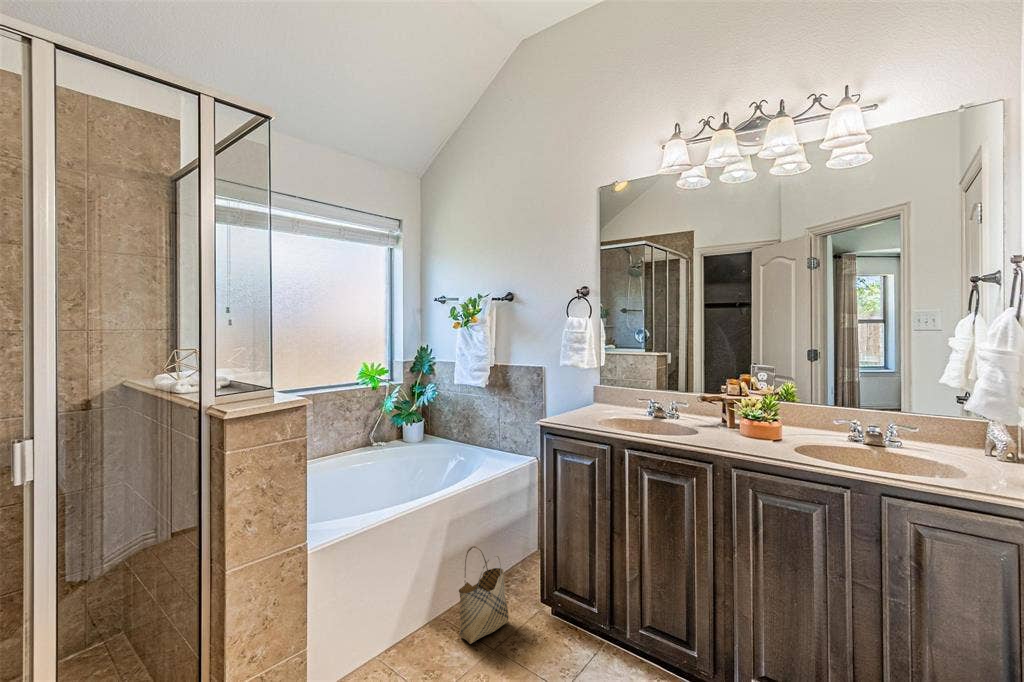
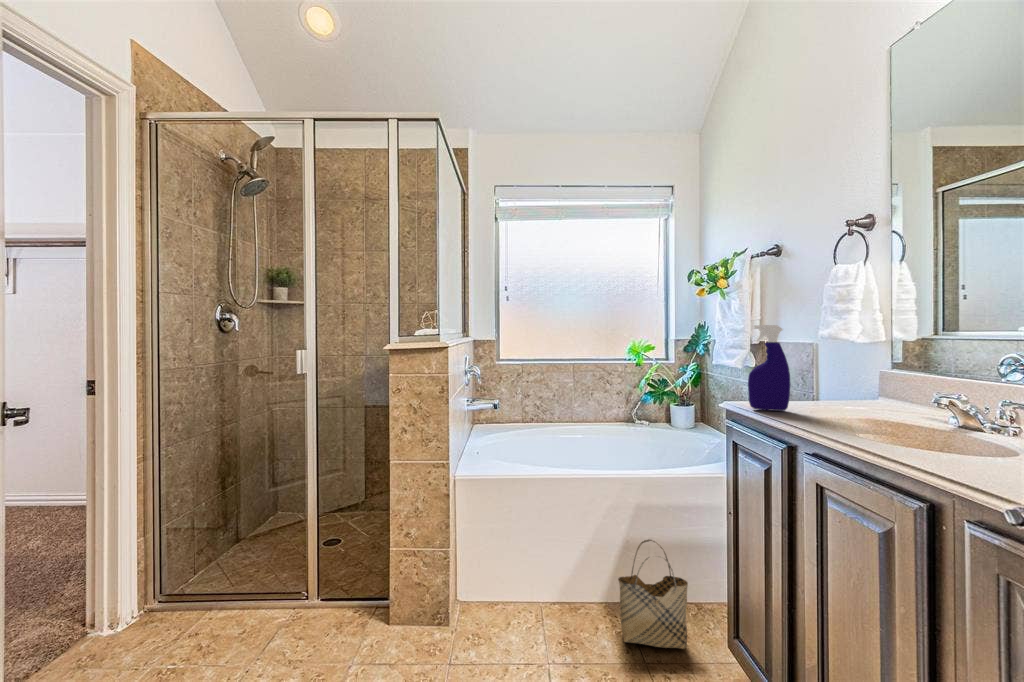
spray bottle: none [570,365,590,424] -> present [748,325,790,411]

